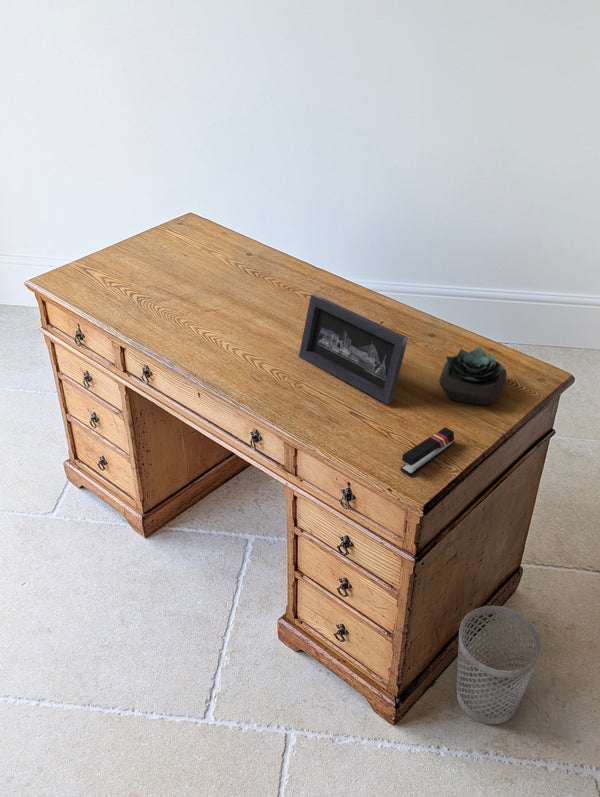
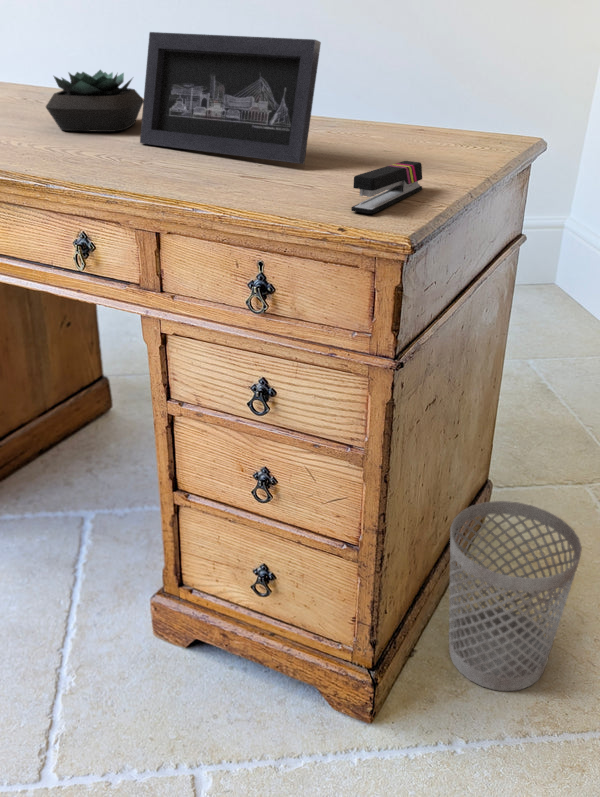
succulent plant: present [439,347,507,405] -> present [46,70,143,132]

